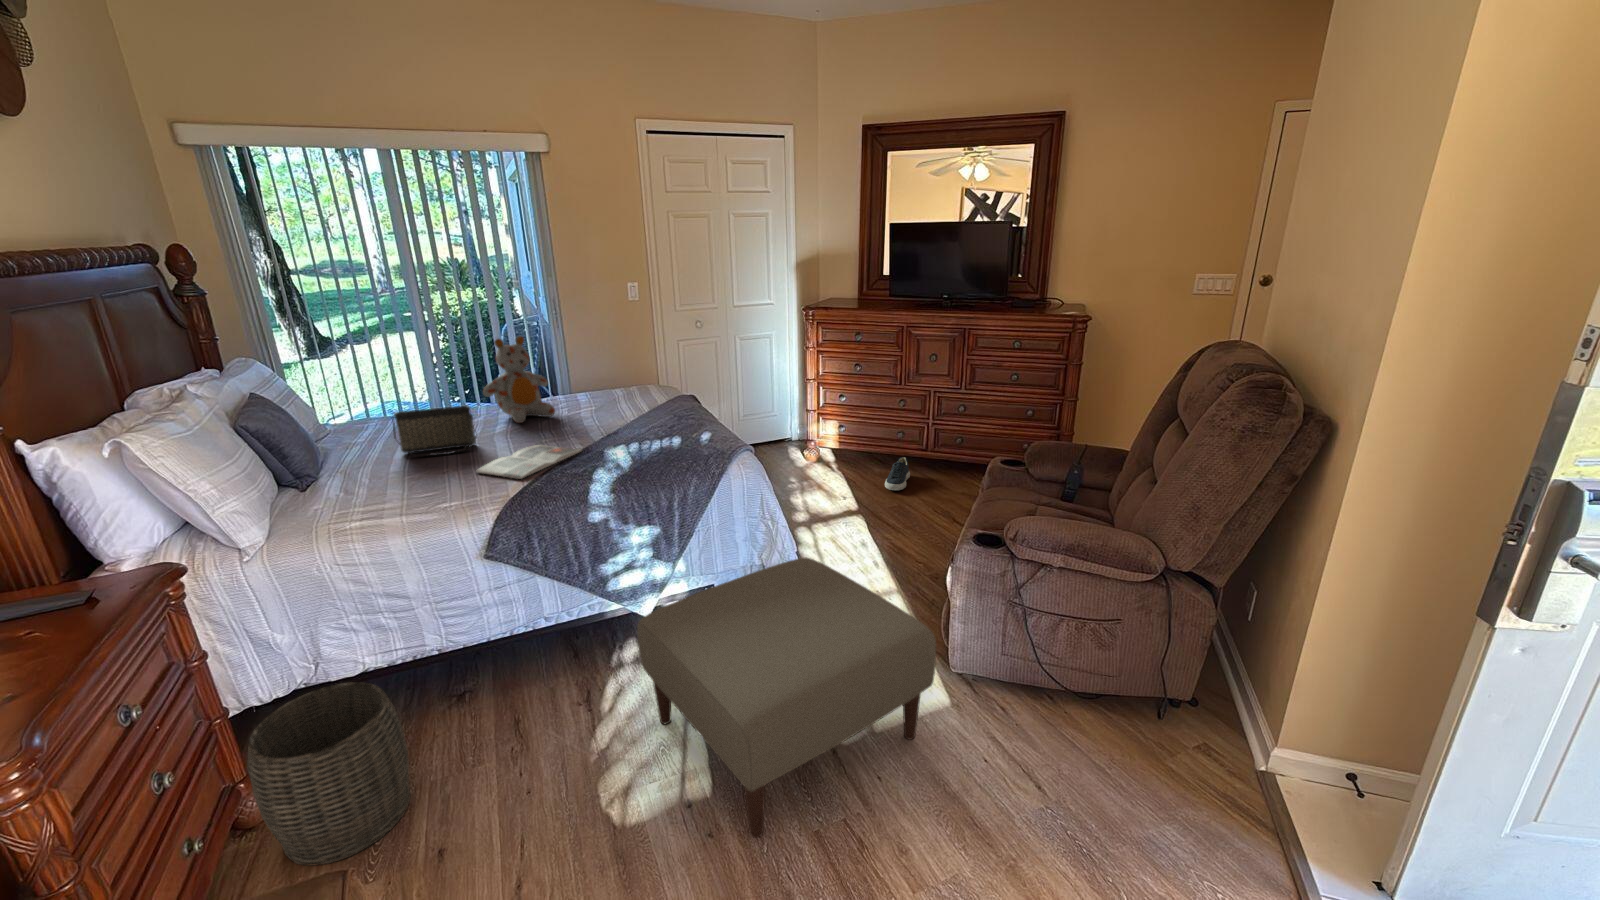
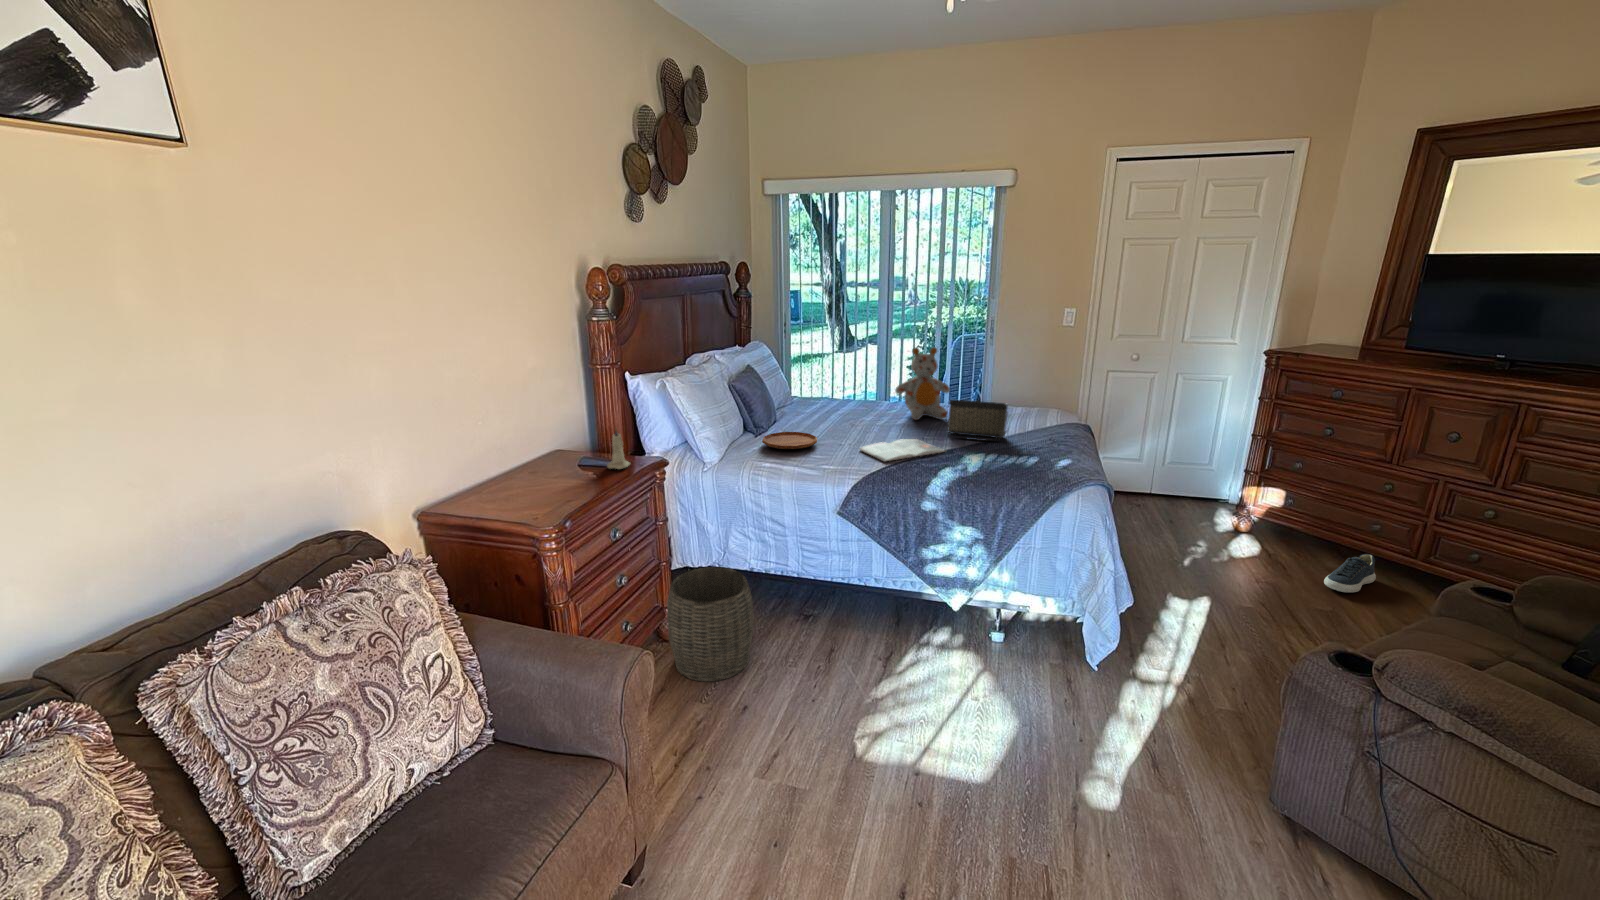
handbag: present [393,405,477,456] -> present [945,400,1008,441]
tray: none [323,468,413,498] -> present [762,432,817,449]
candle: none [51,534,107,610] -> present [607,429,630,469]
ottoman: present [637,558,936,838] -> none [926,600,1221,845]

